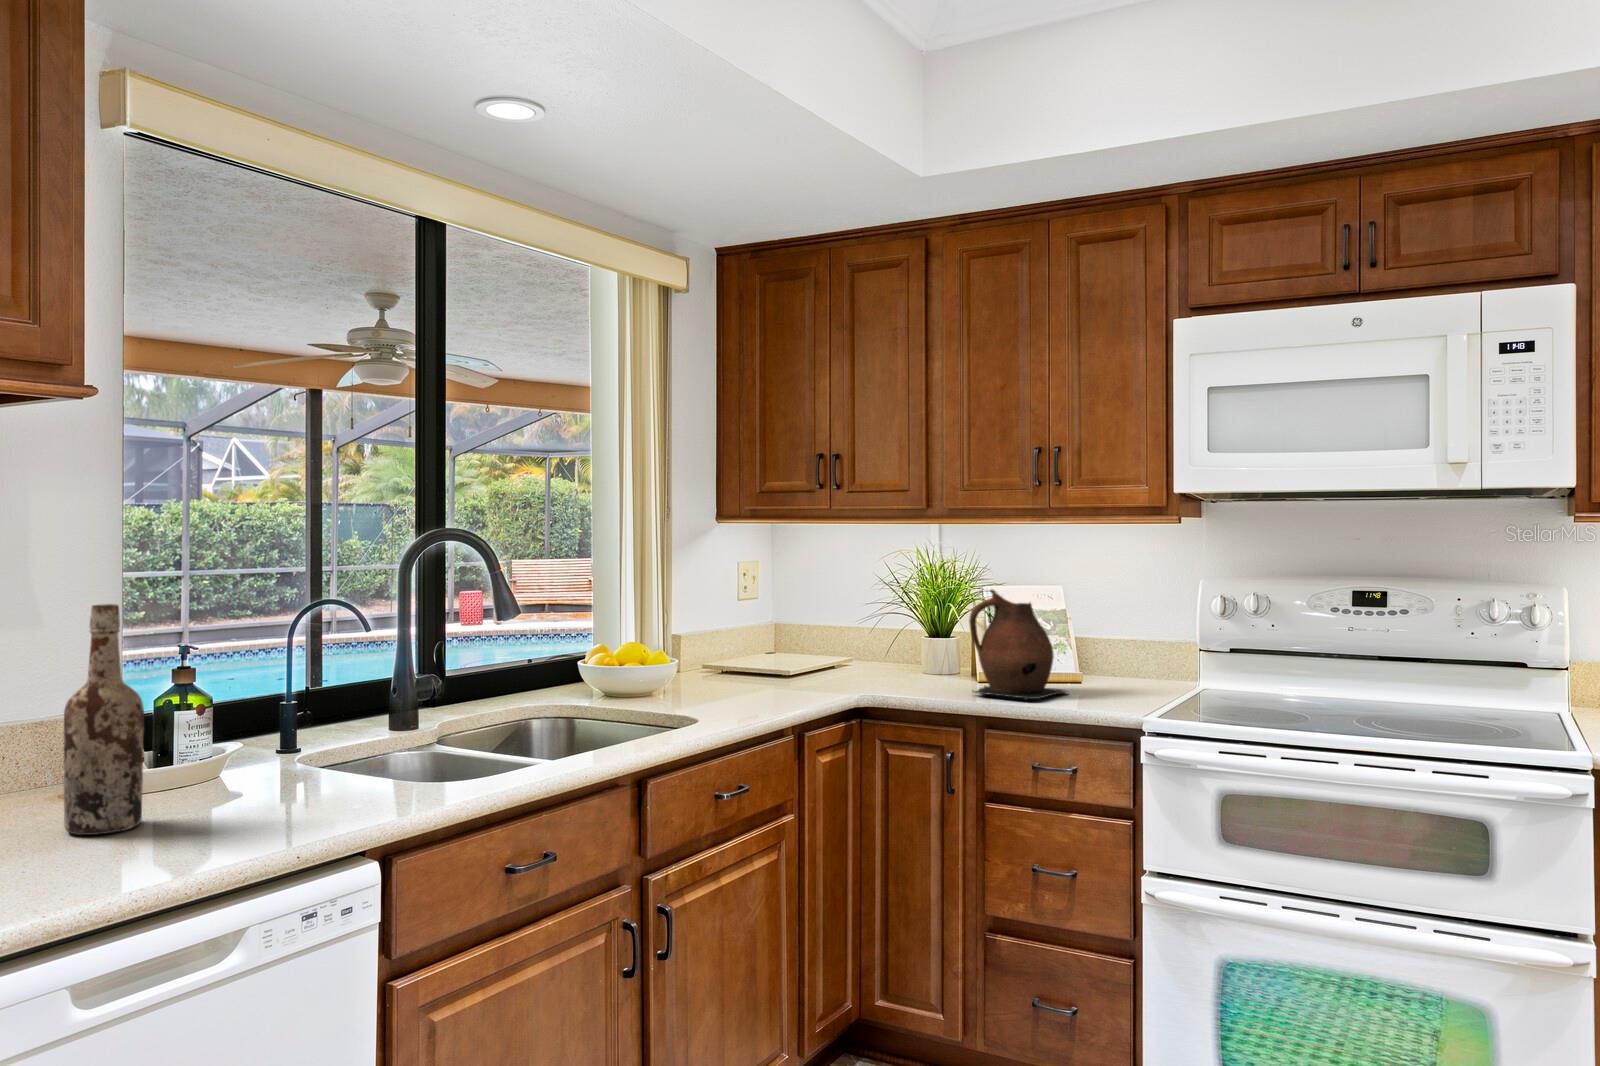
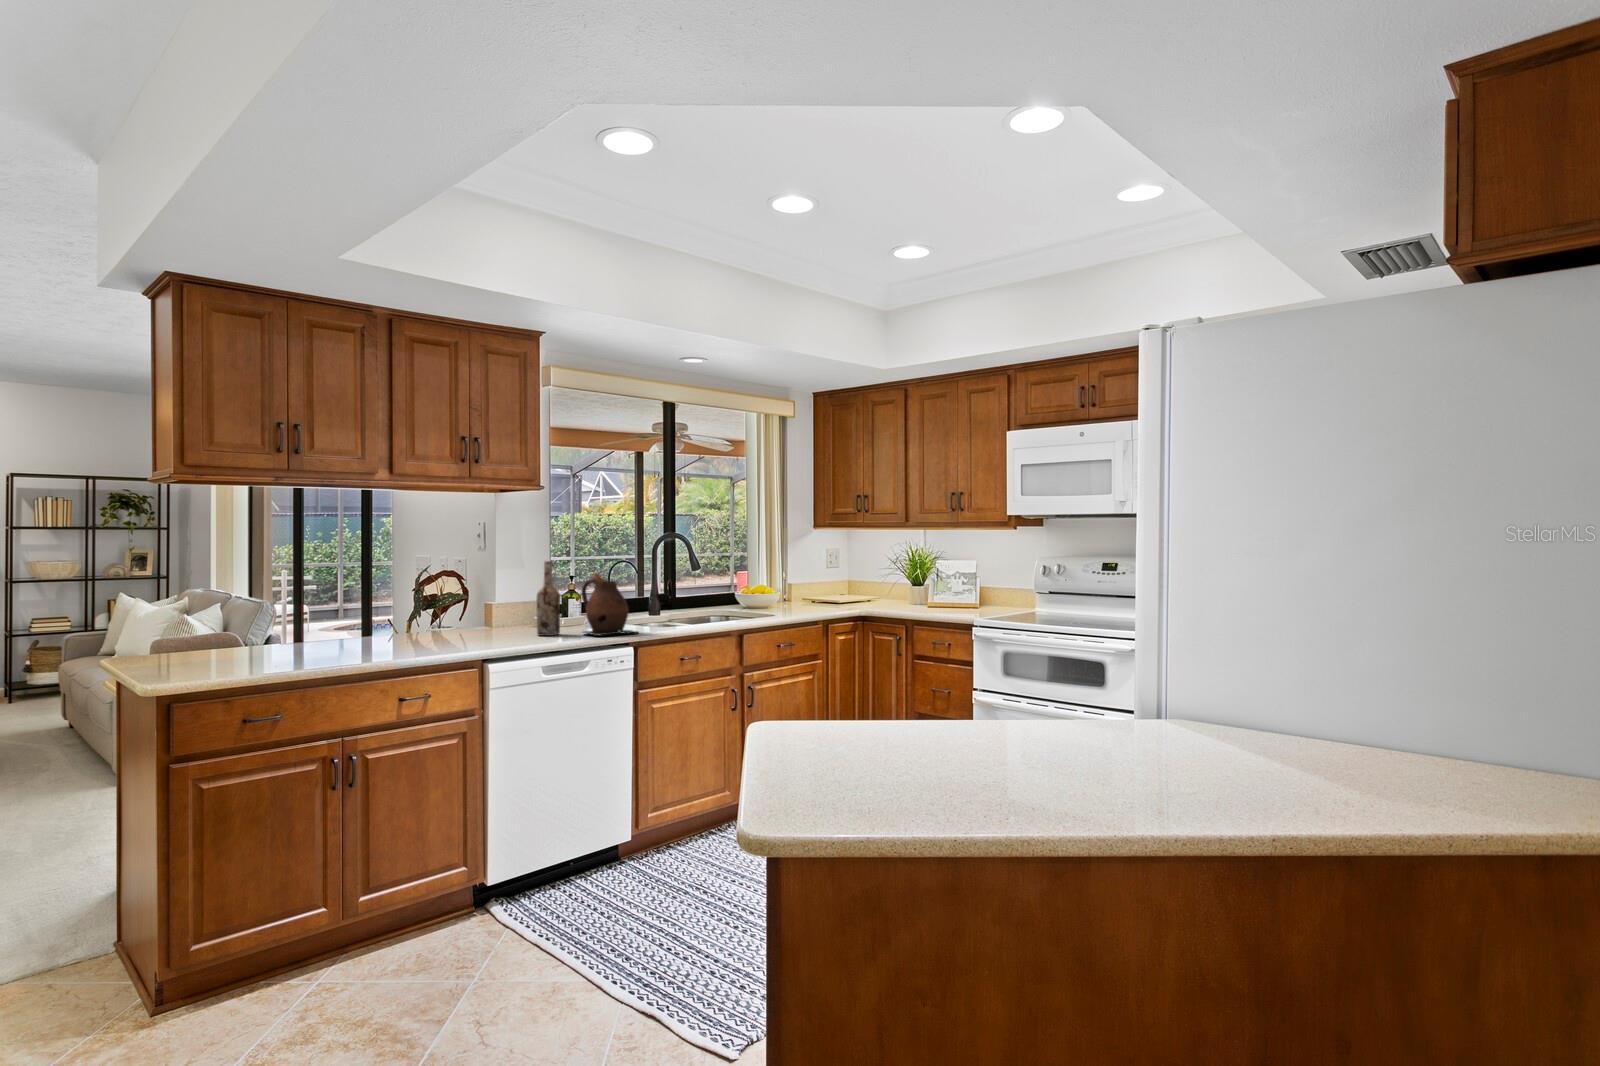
ceramic pitcher: present [969,589,1068,700] -> present [581,573,638,636]

